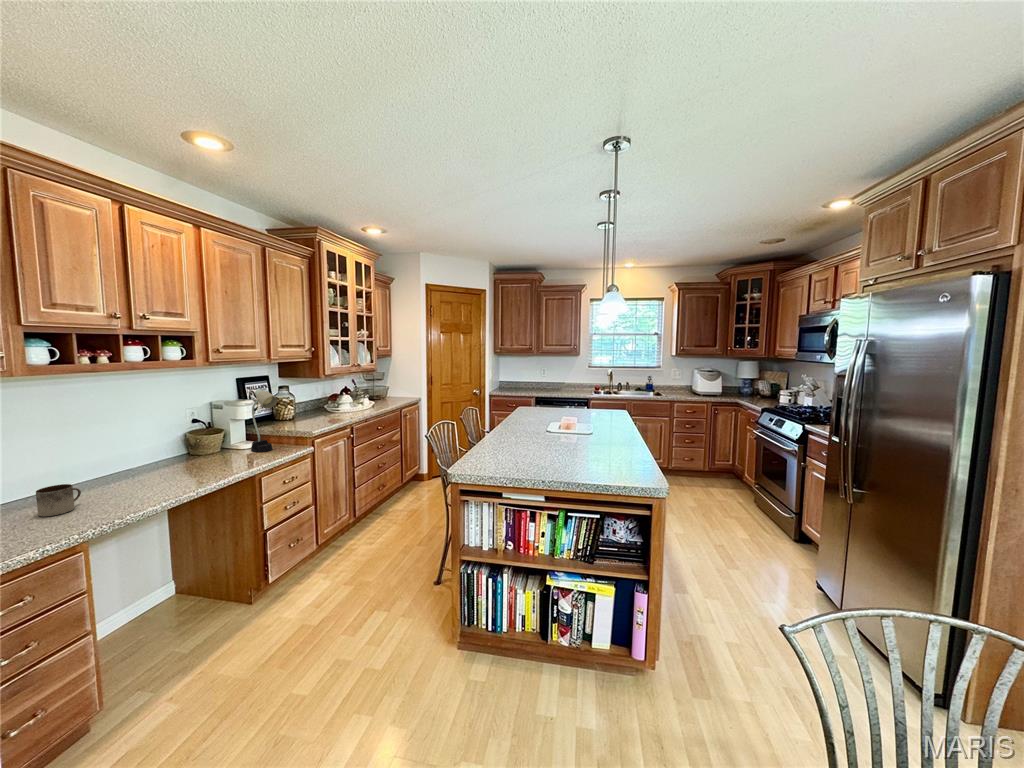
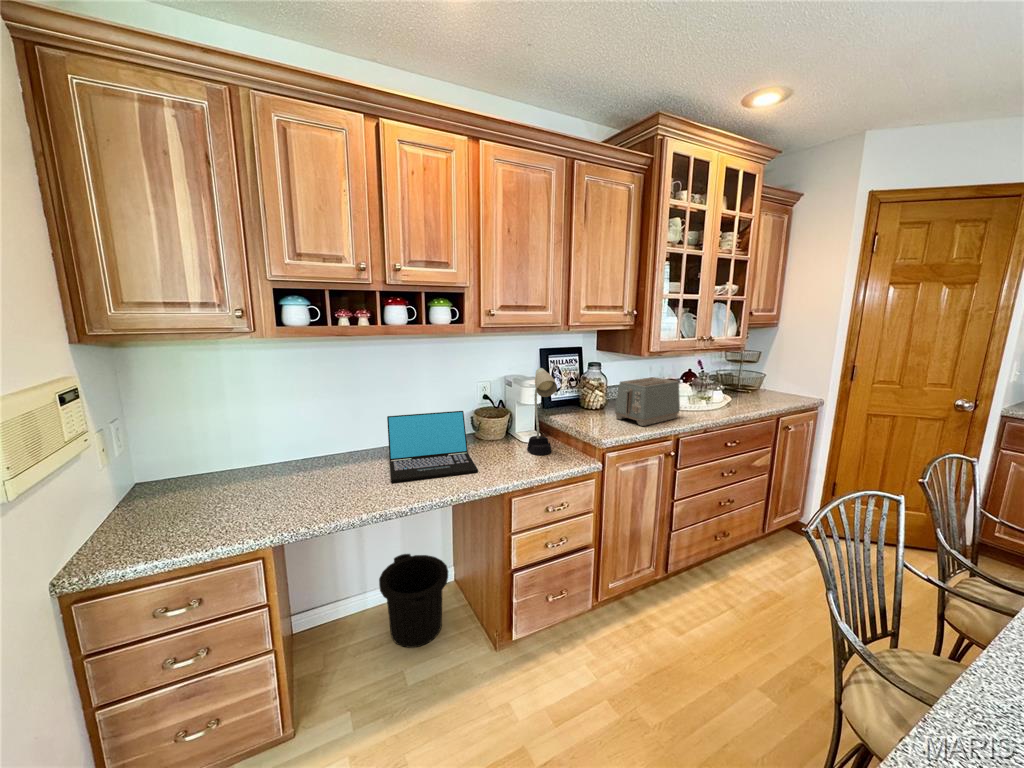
toaster: none [308,392,349,423] -> present [615,377,680,426]
laptop: none [114,430,227,487] -> present [387,411,478,482]
mug: present [36,484,81,516] -> none [288,458,328,493]
trash can: none [112,565,193,648] -> present [379,554,448,648]

